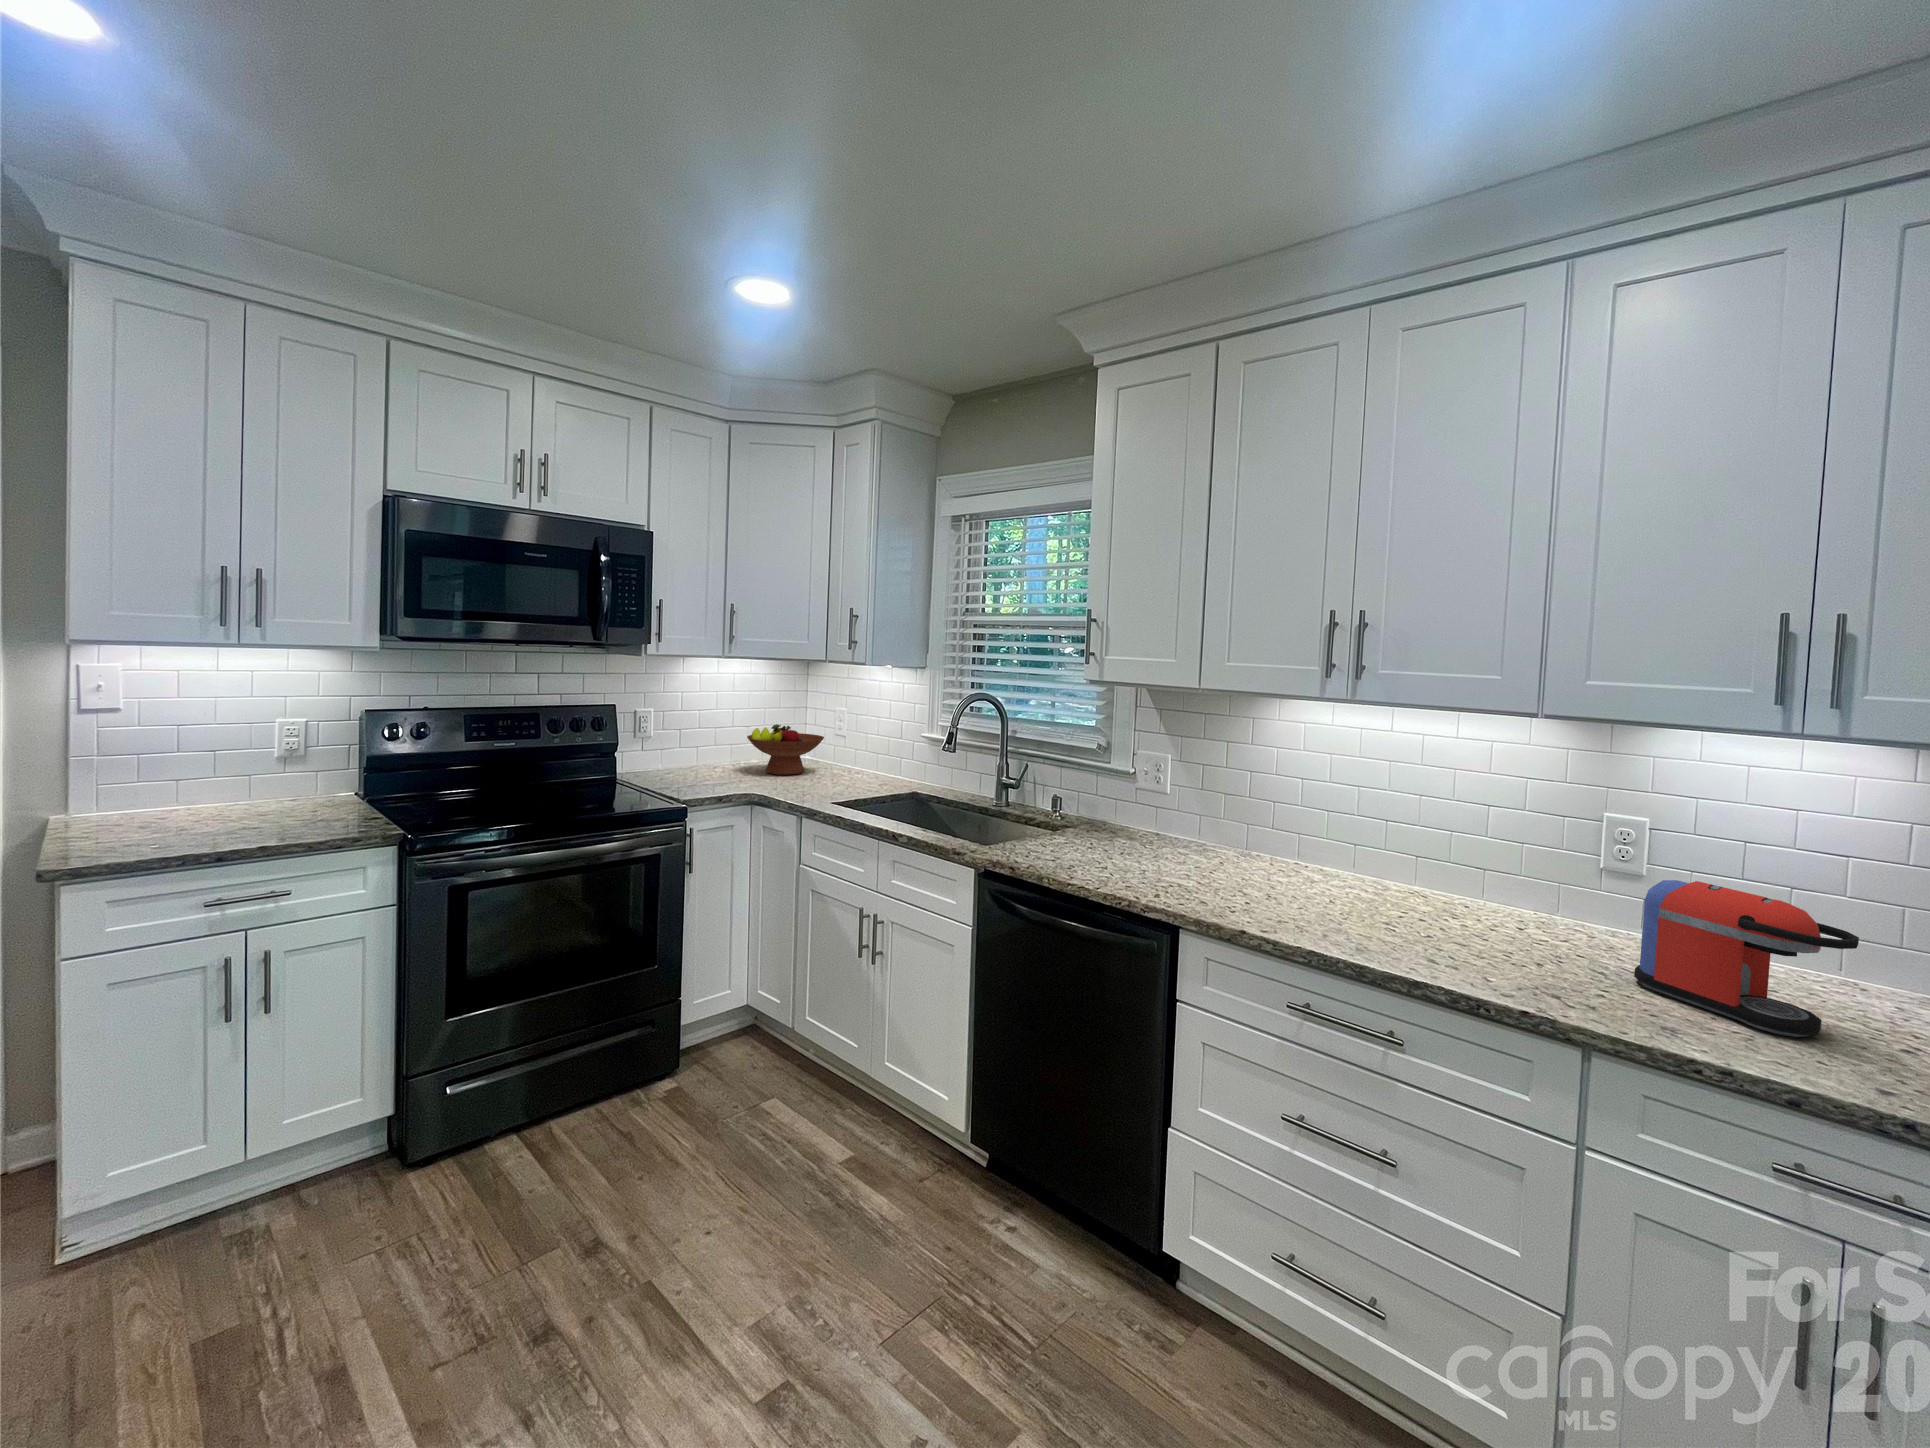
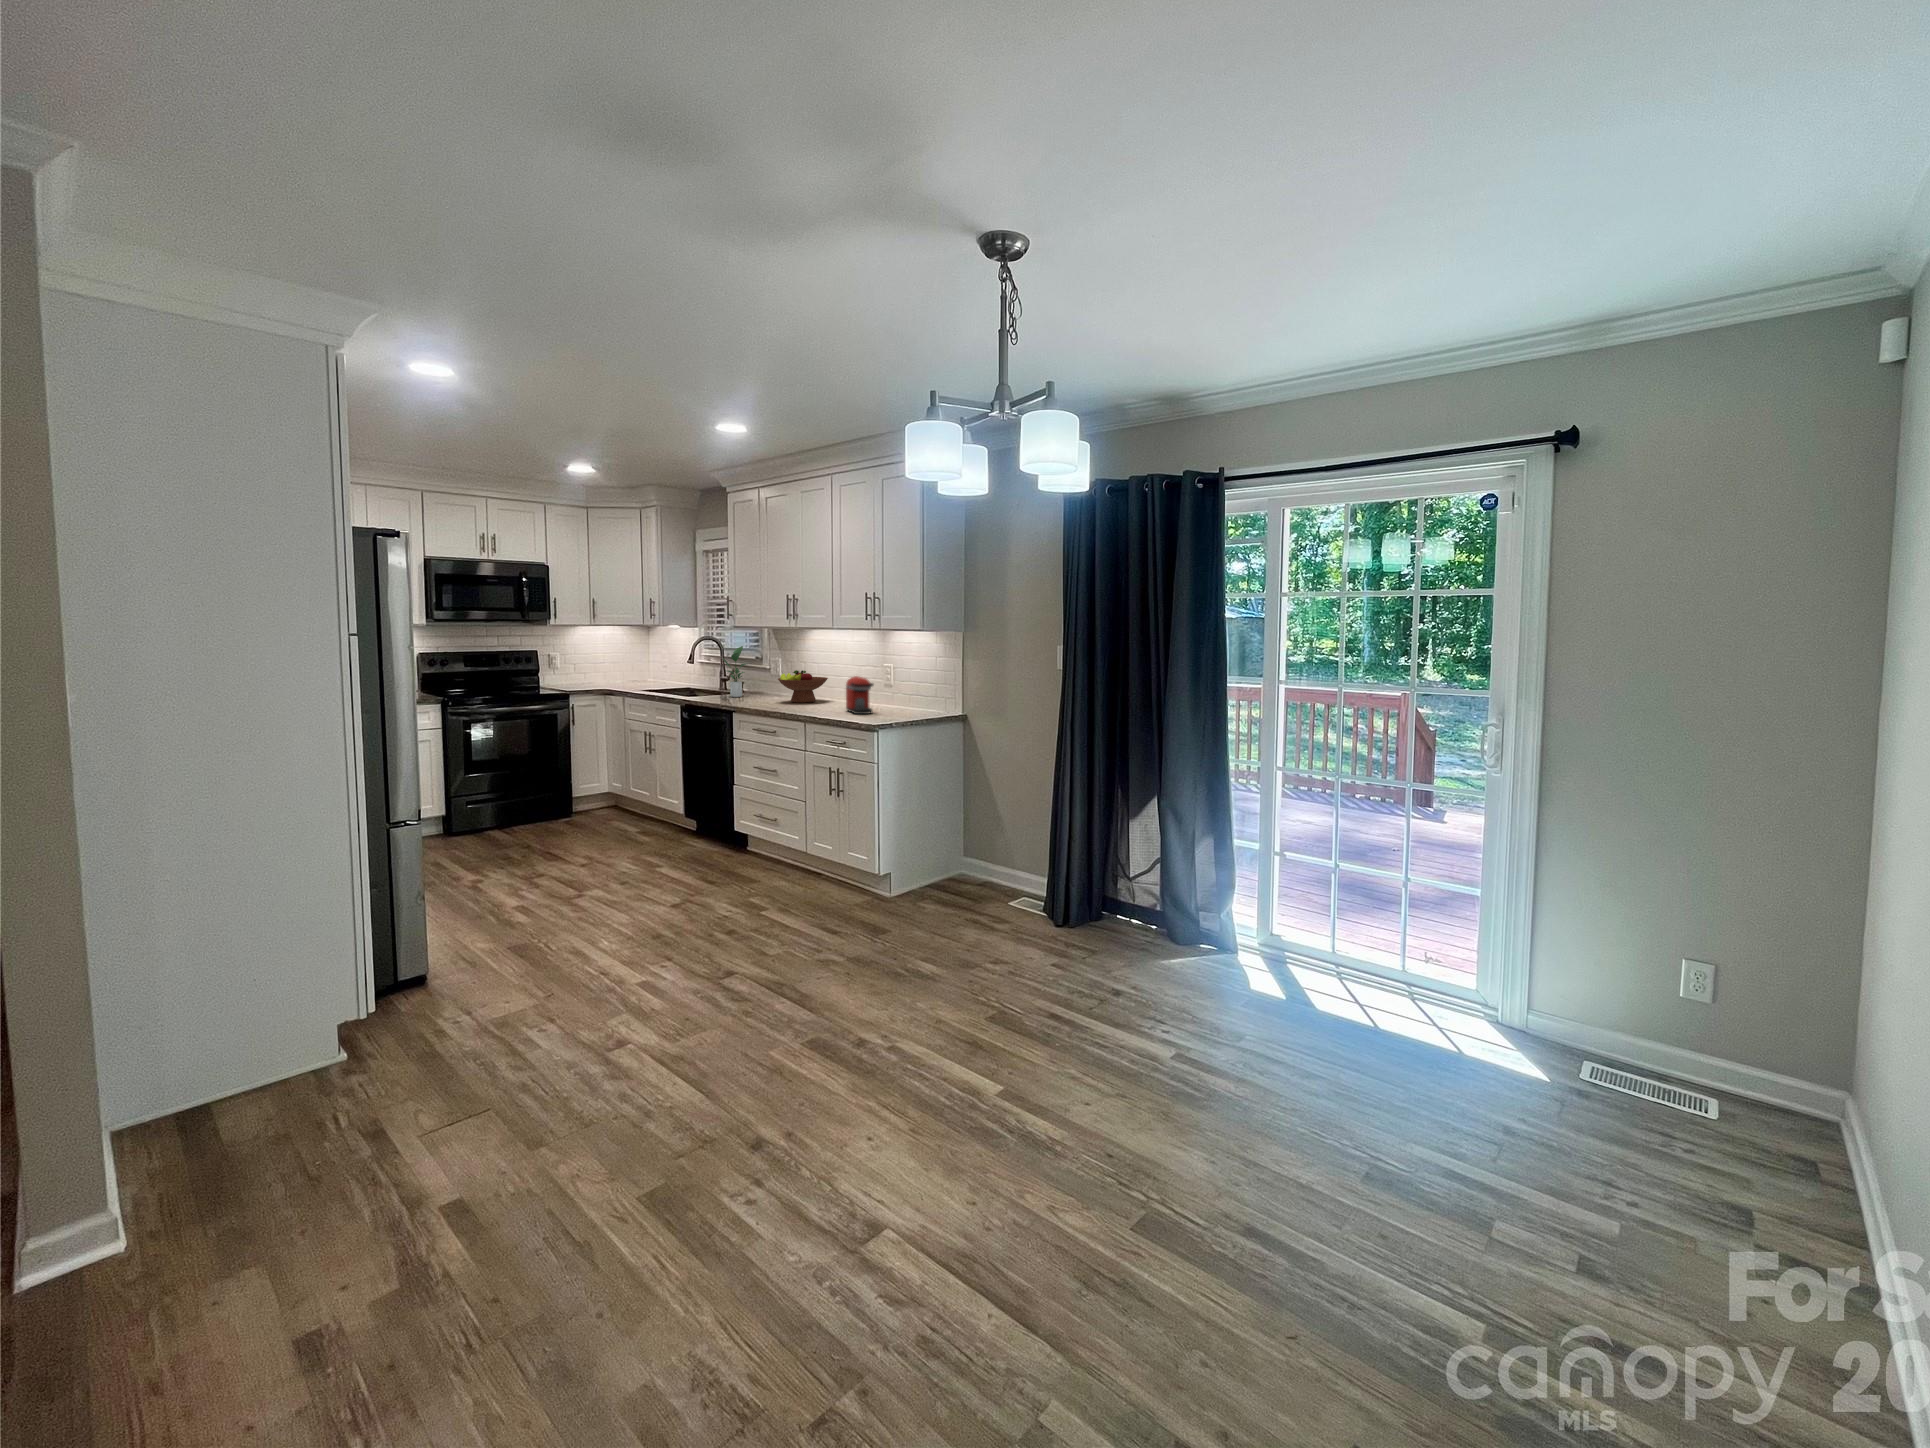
fruit bowl: present [747,724,824,775] -> present [778,670,828,703]
potted plant: none [1075,727,1134,855] -> present [723,646,746,697]

